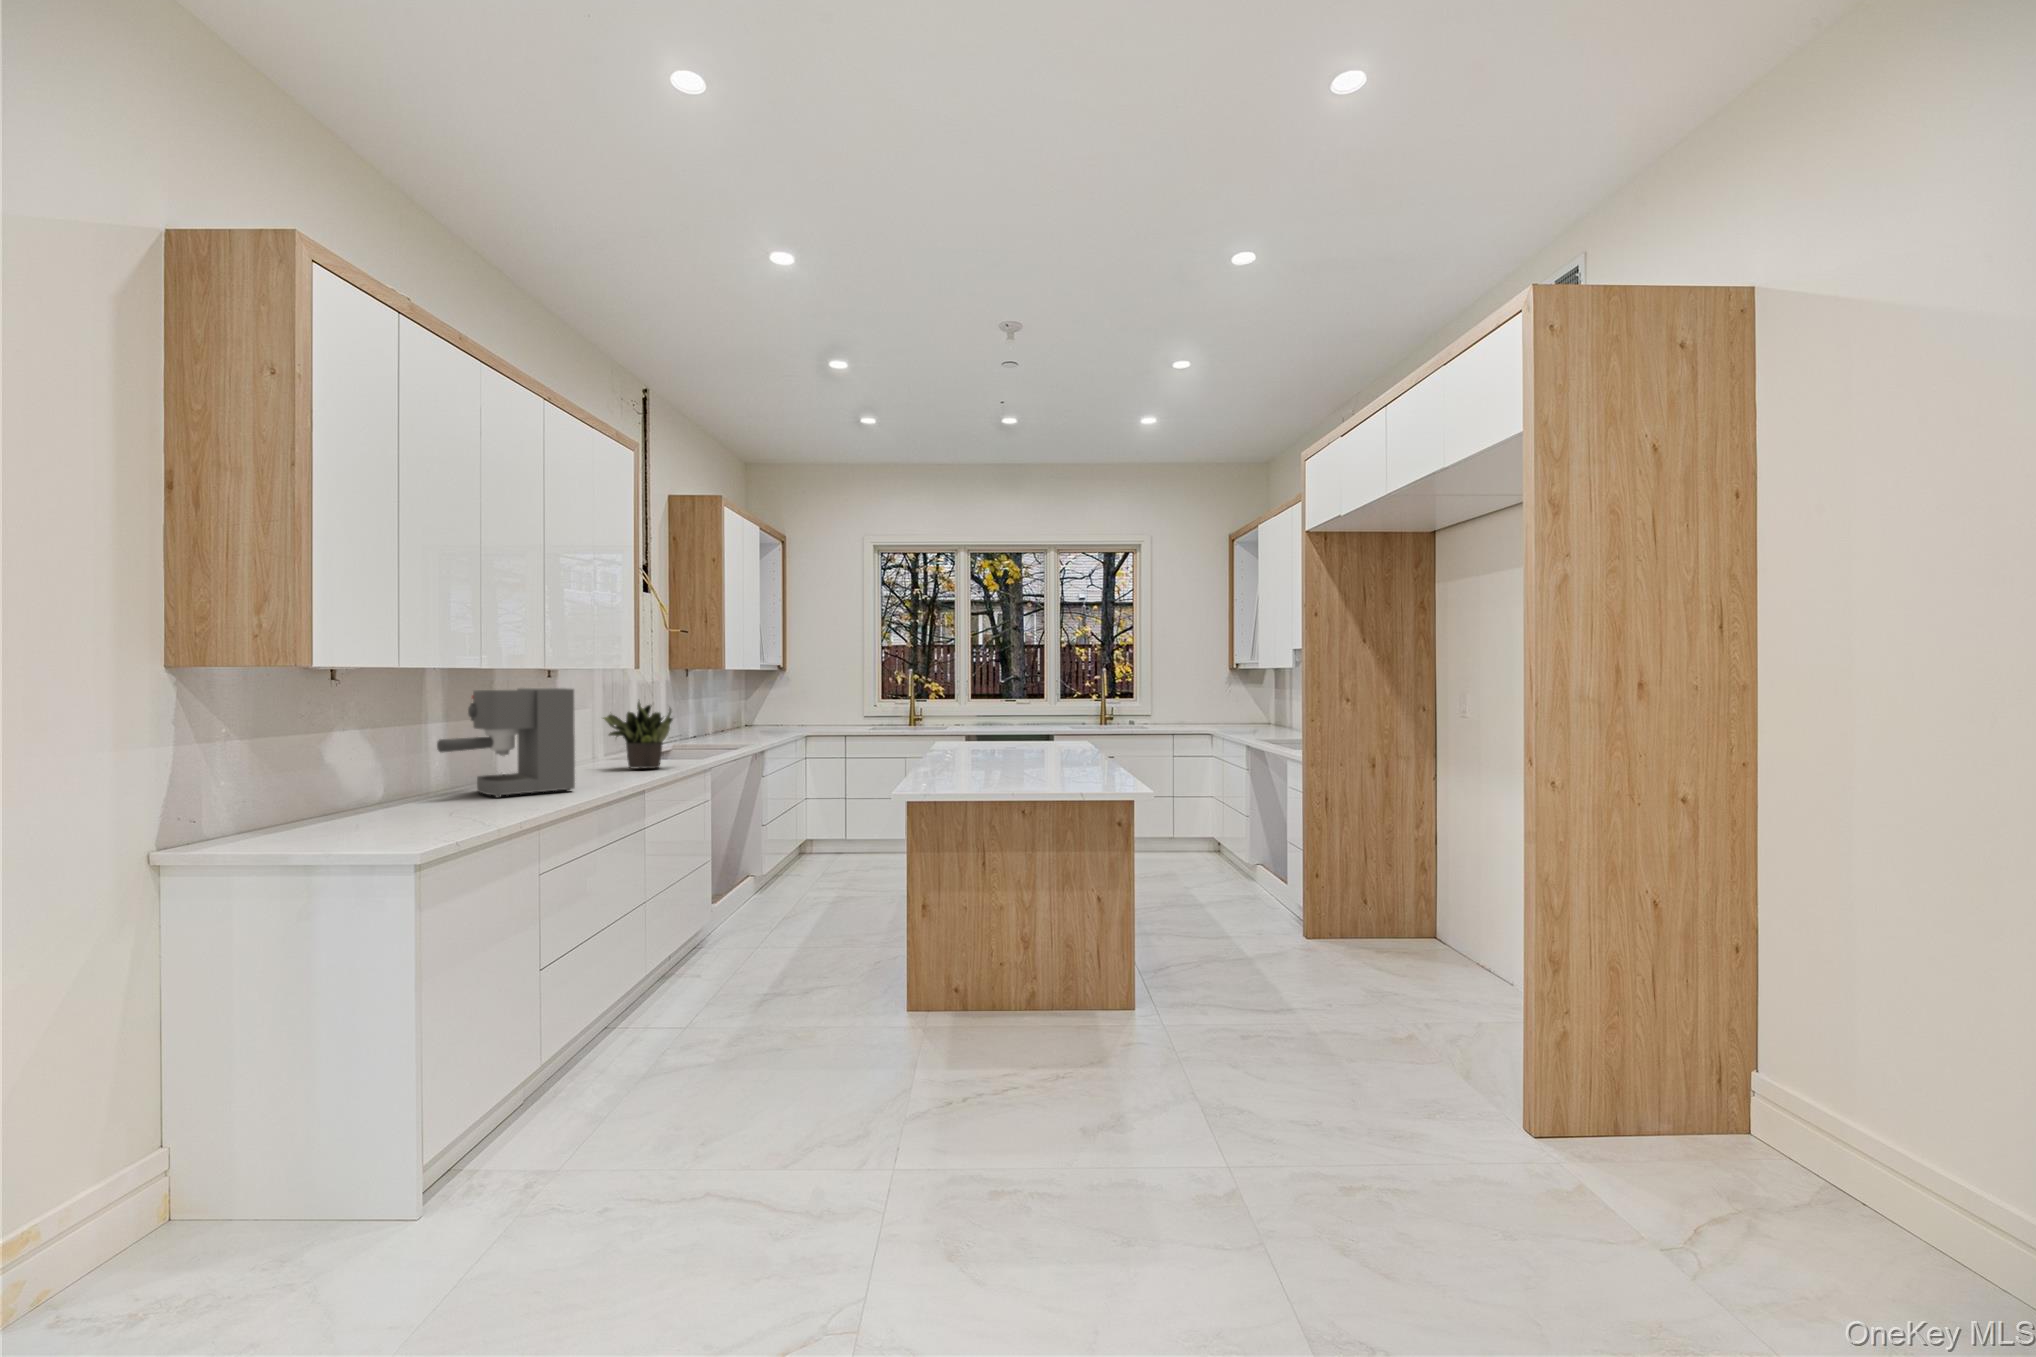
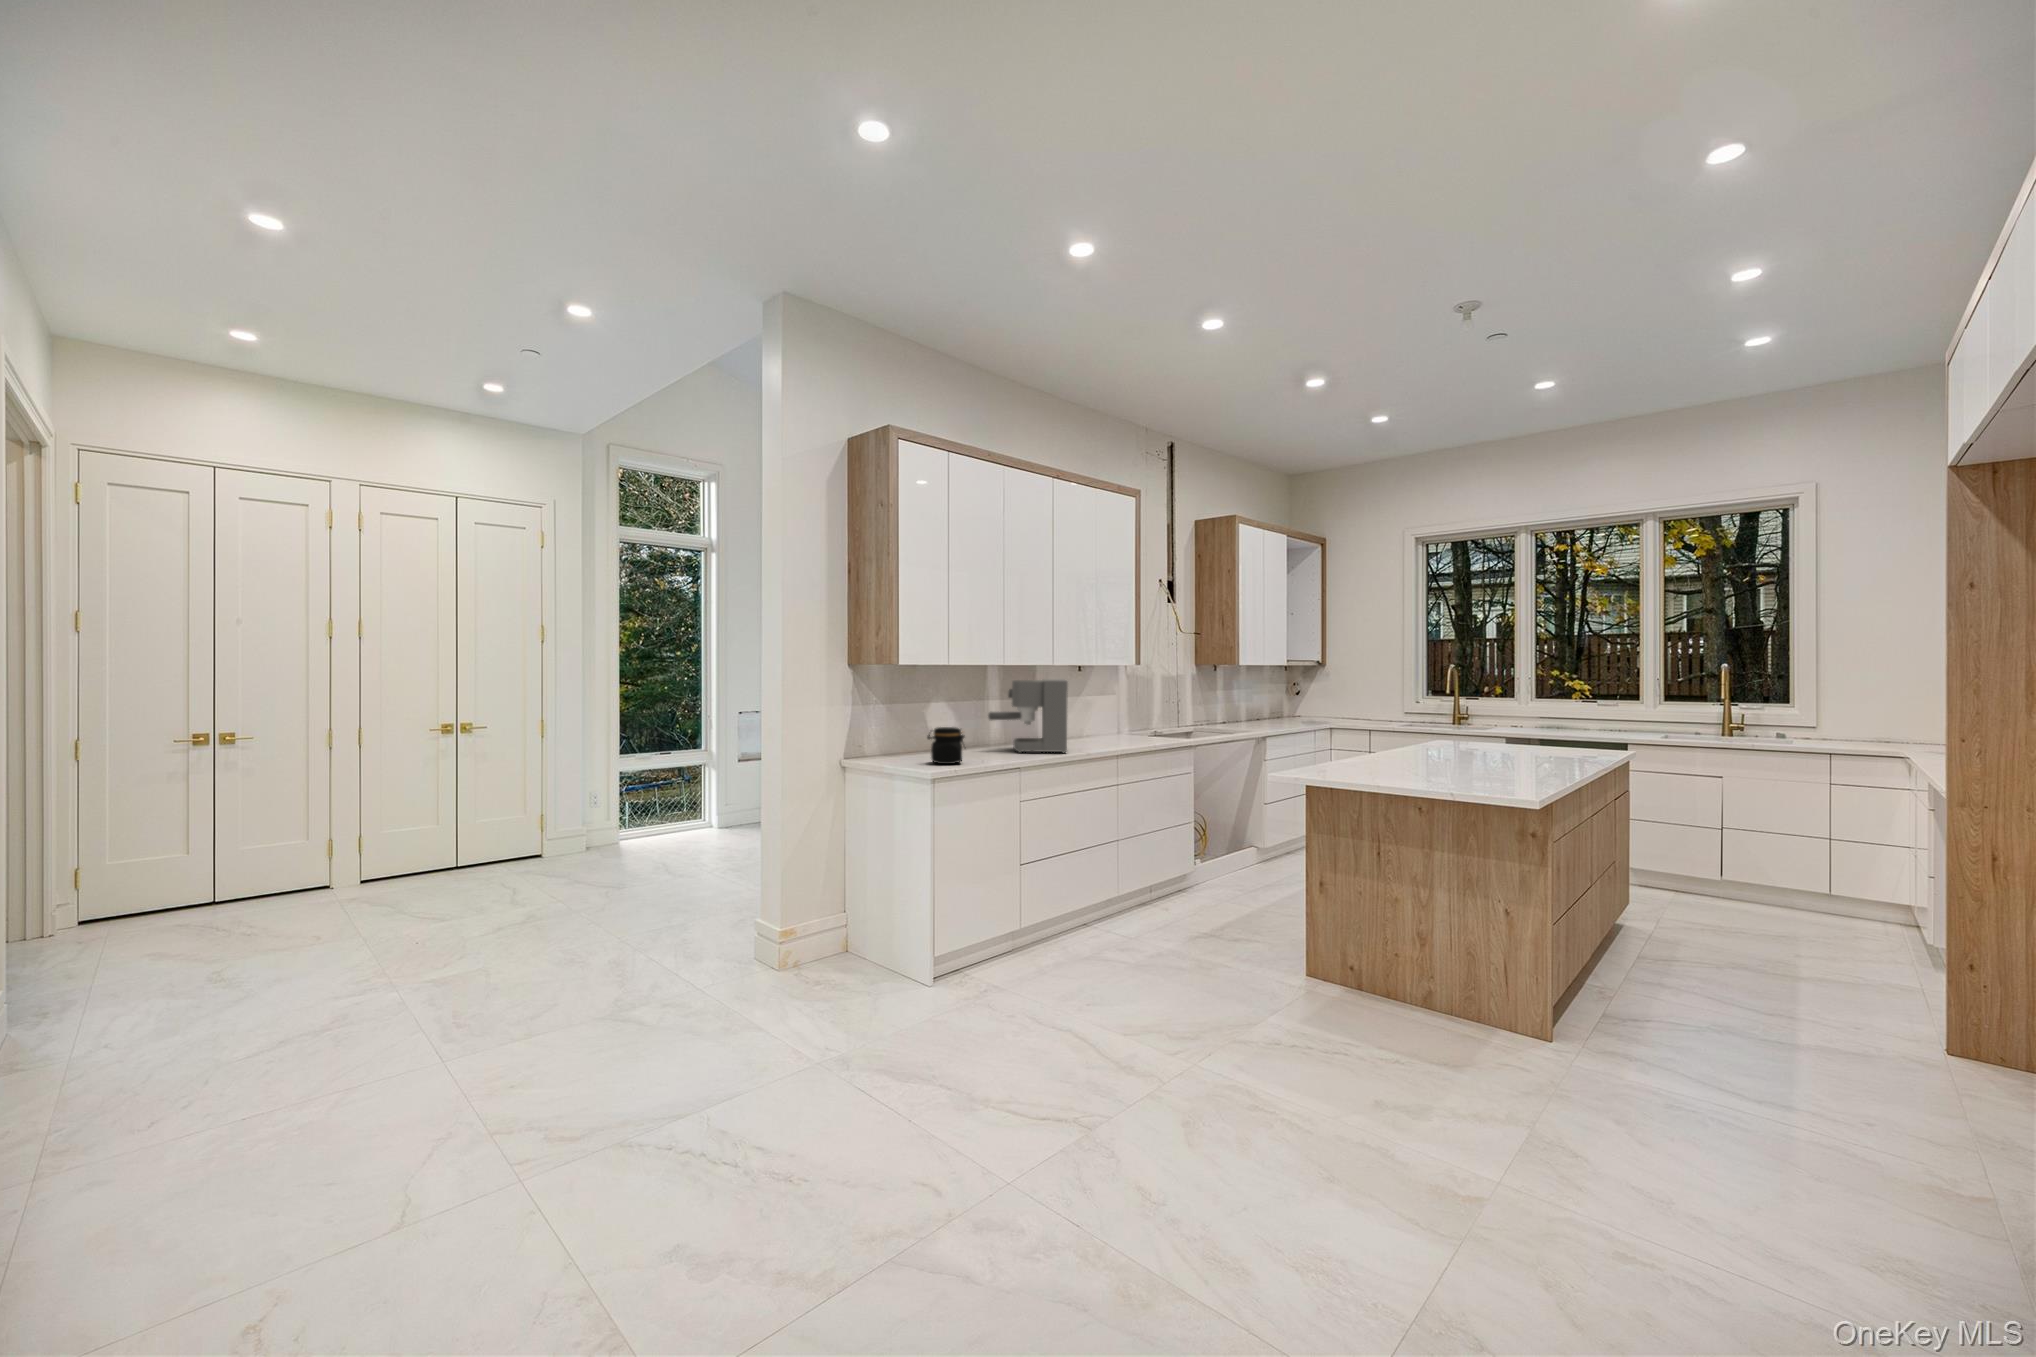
potted plant: present [603,702,673,769] -> none [1114,688,1162,743]
jar: none [361,766,439,828] -> present [927,727,964,764]

